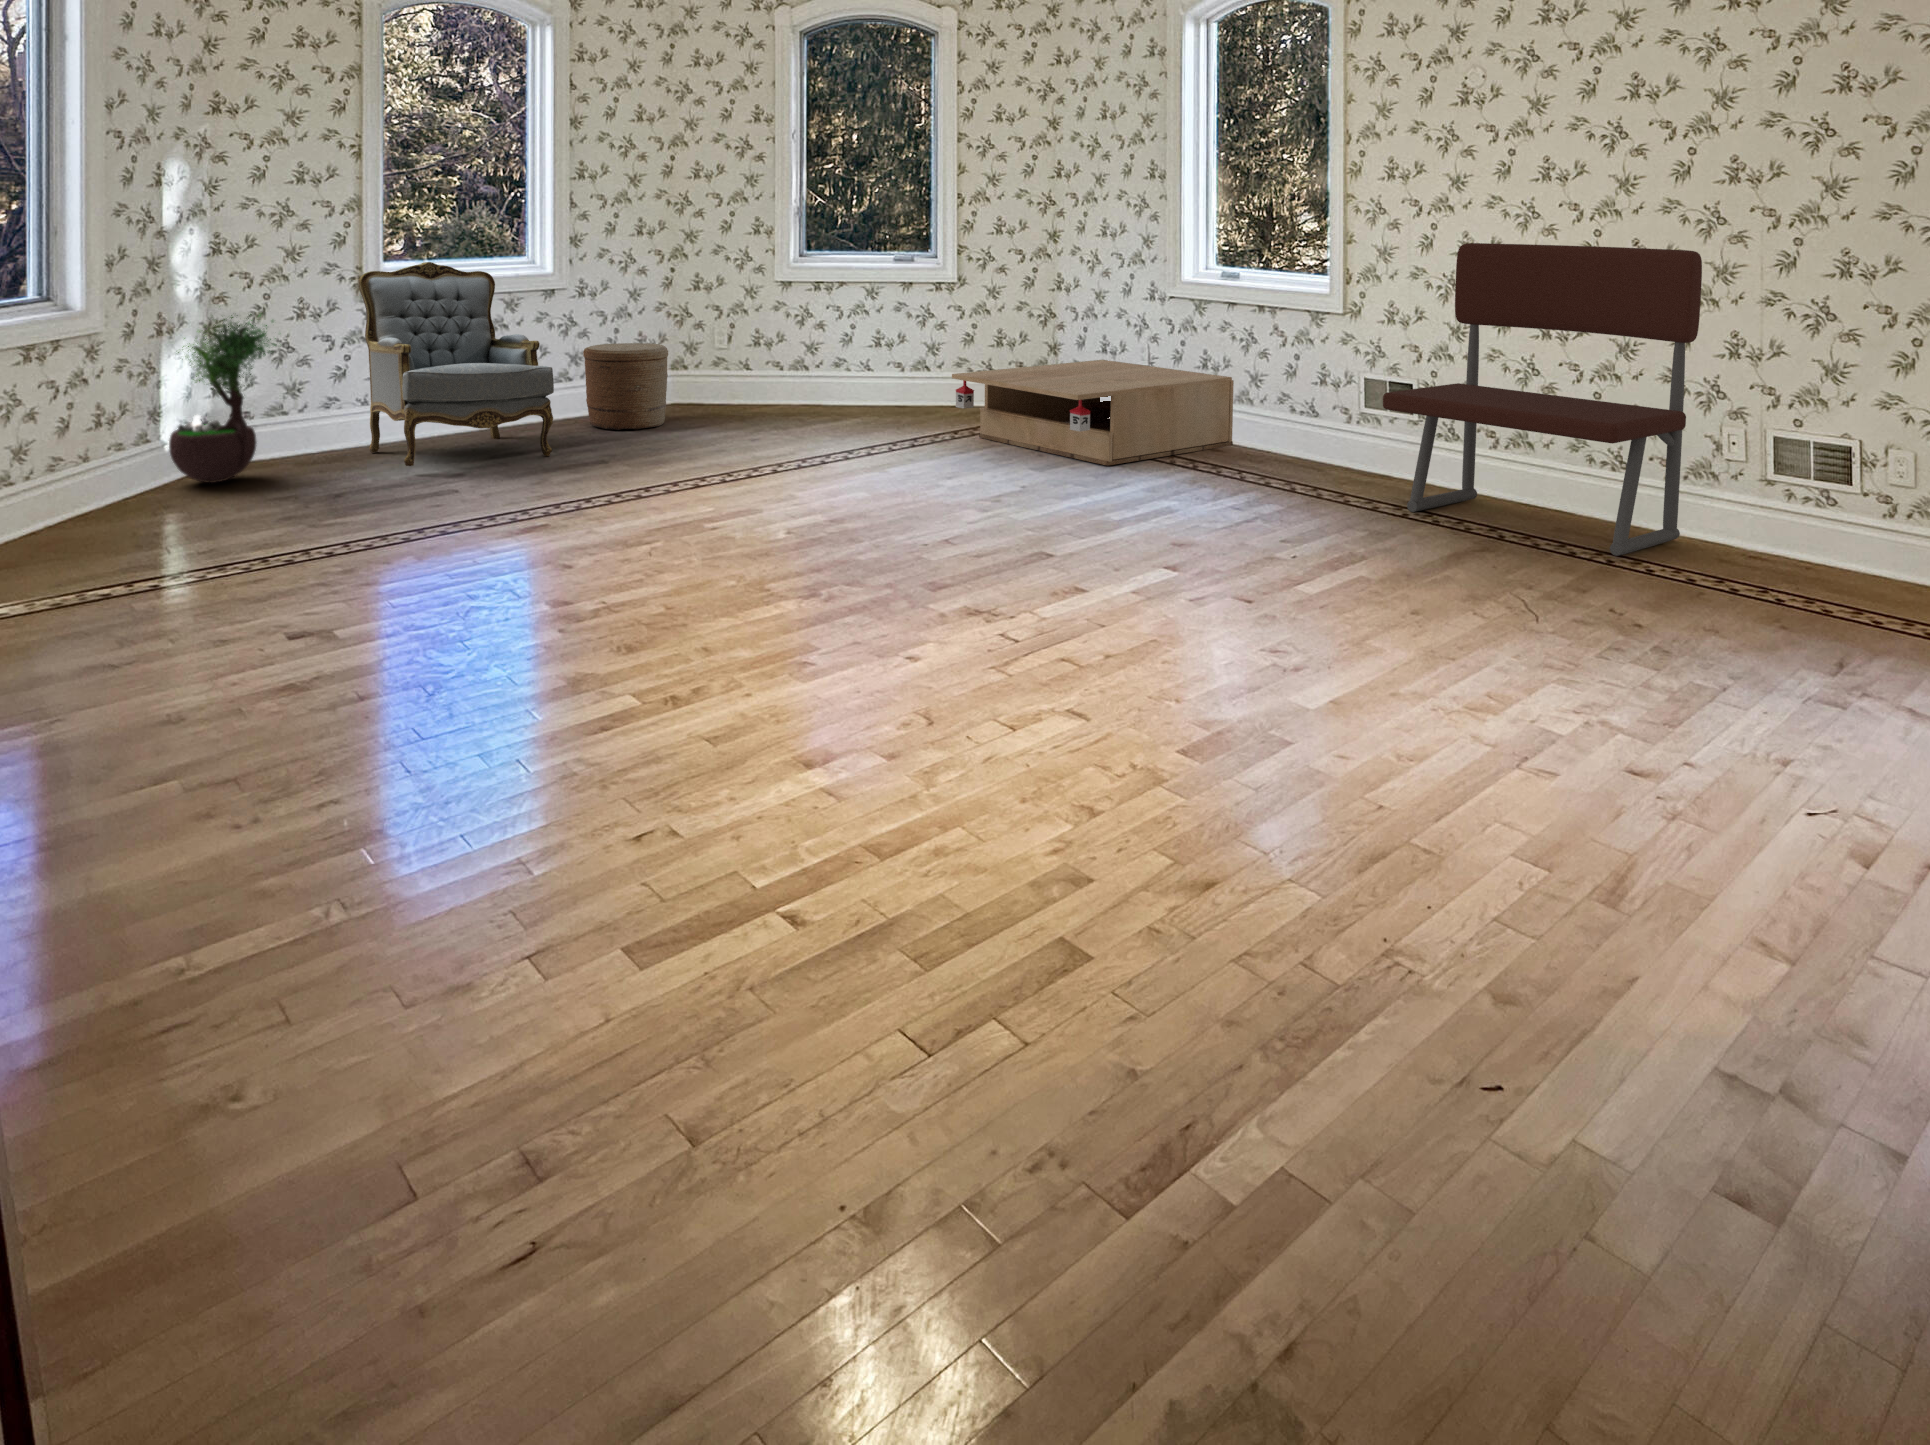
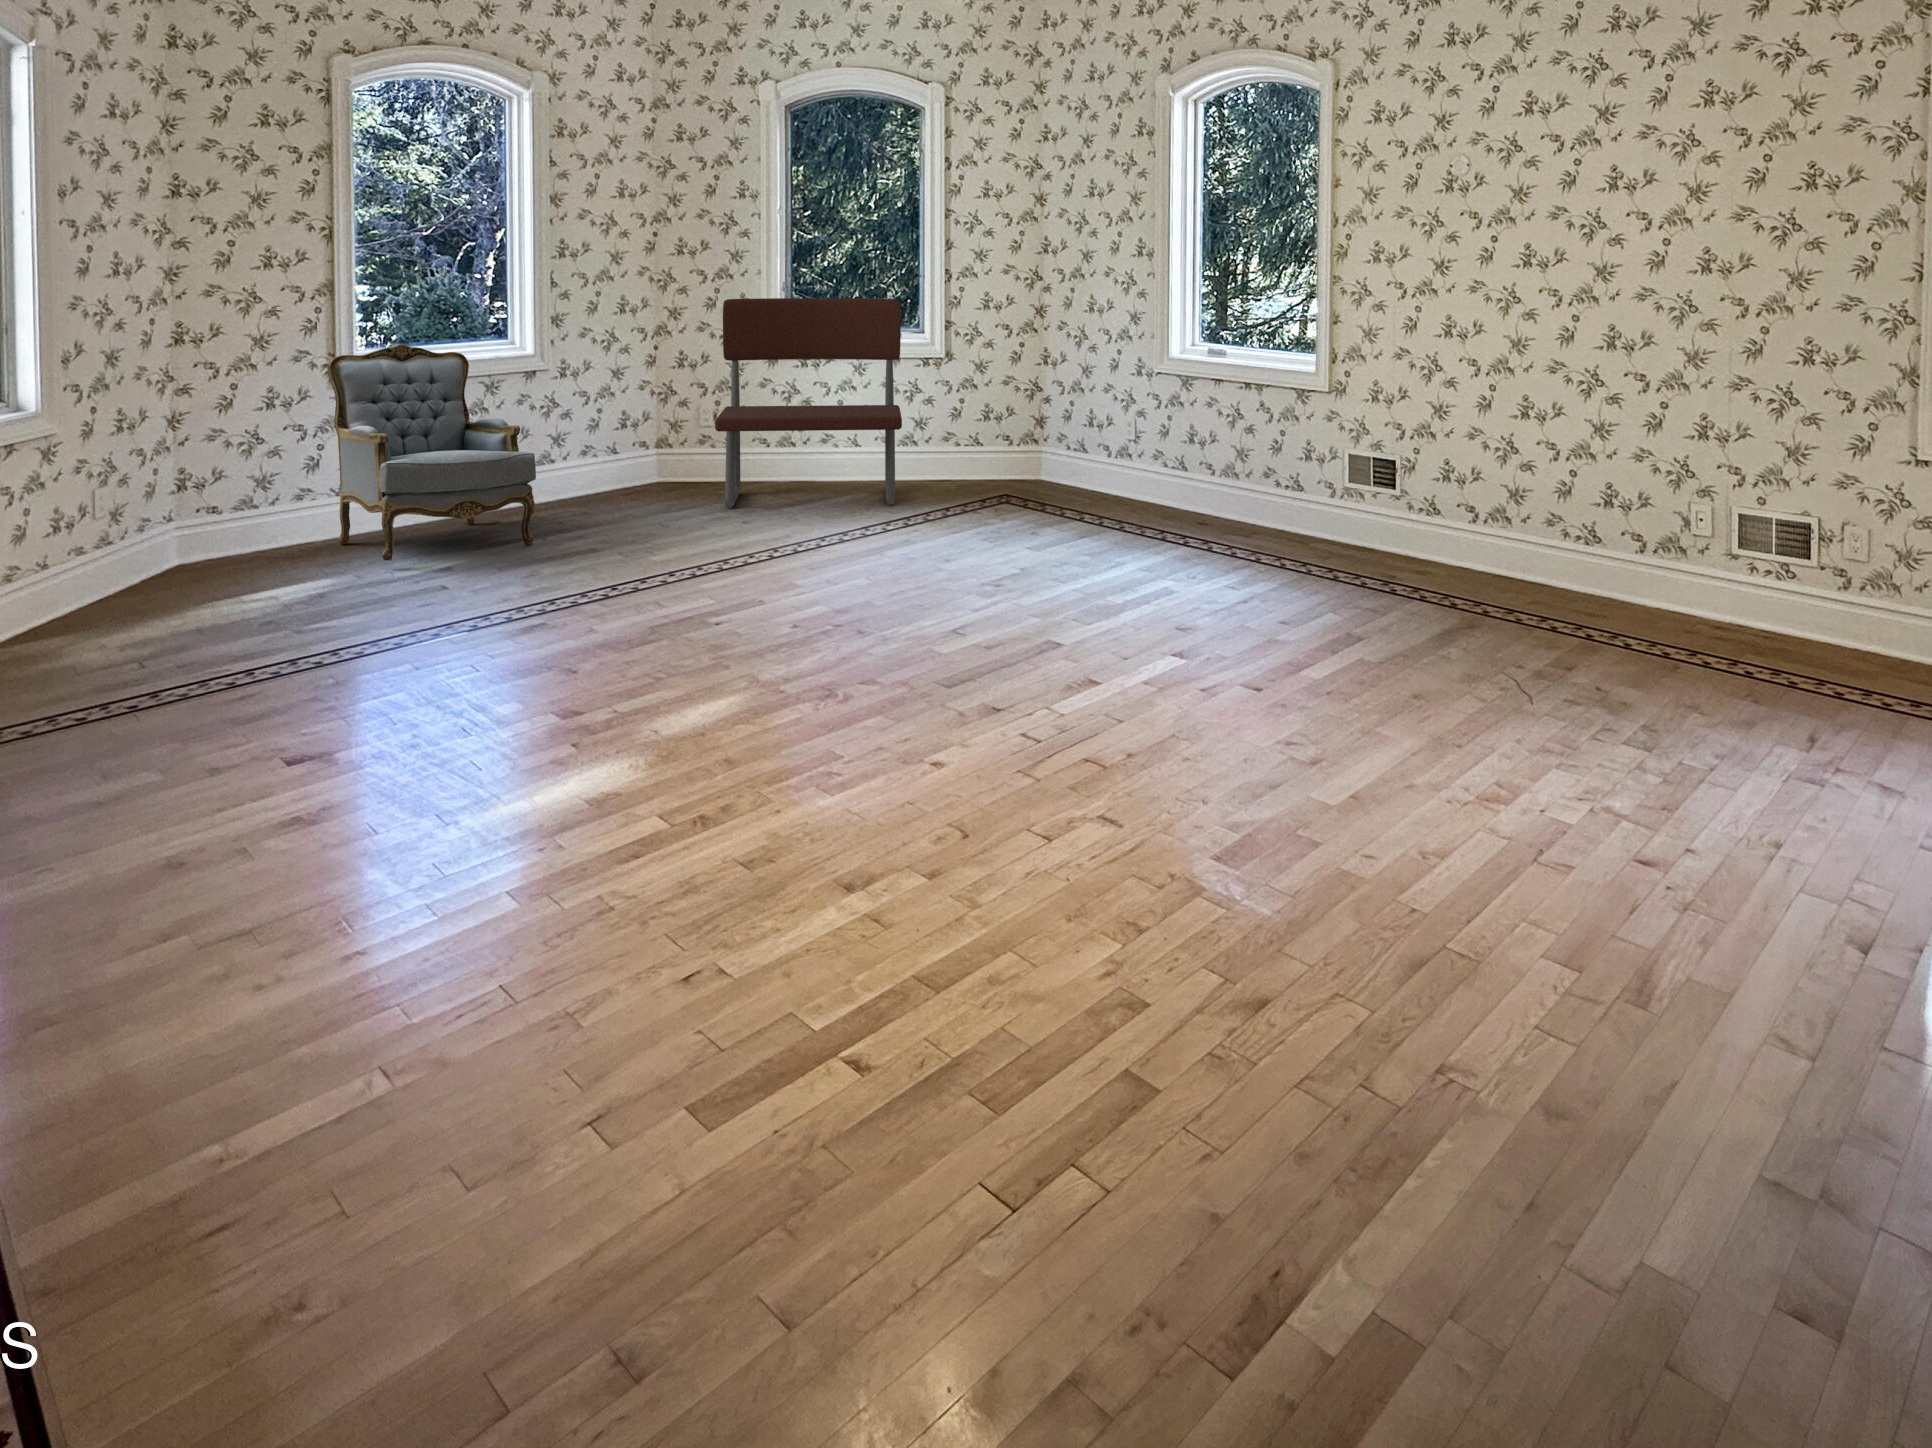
bench: present [1383,243,1702,556] -> present [715,298,902,508]
potted tree: present [169,314,276,483] -> none [131,398,251,584]
woven basket: present [583,343,668,430] -> none [560,422,648,513]
coffee table: present [952,360,1234,466] -> none [942,432,1222,544]

